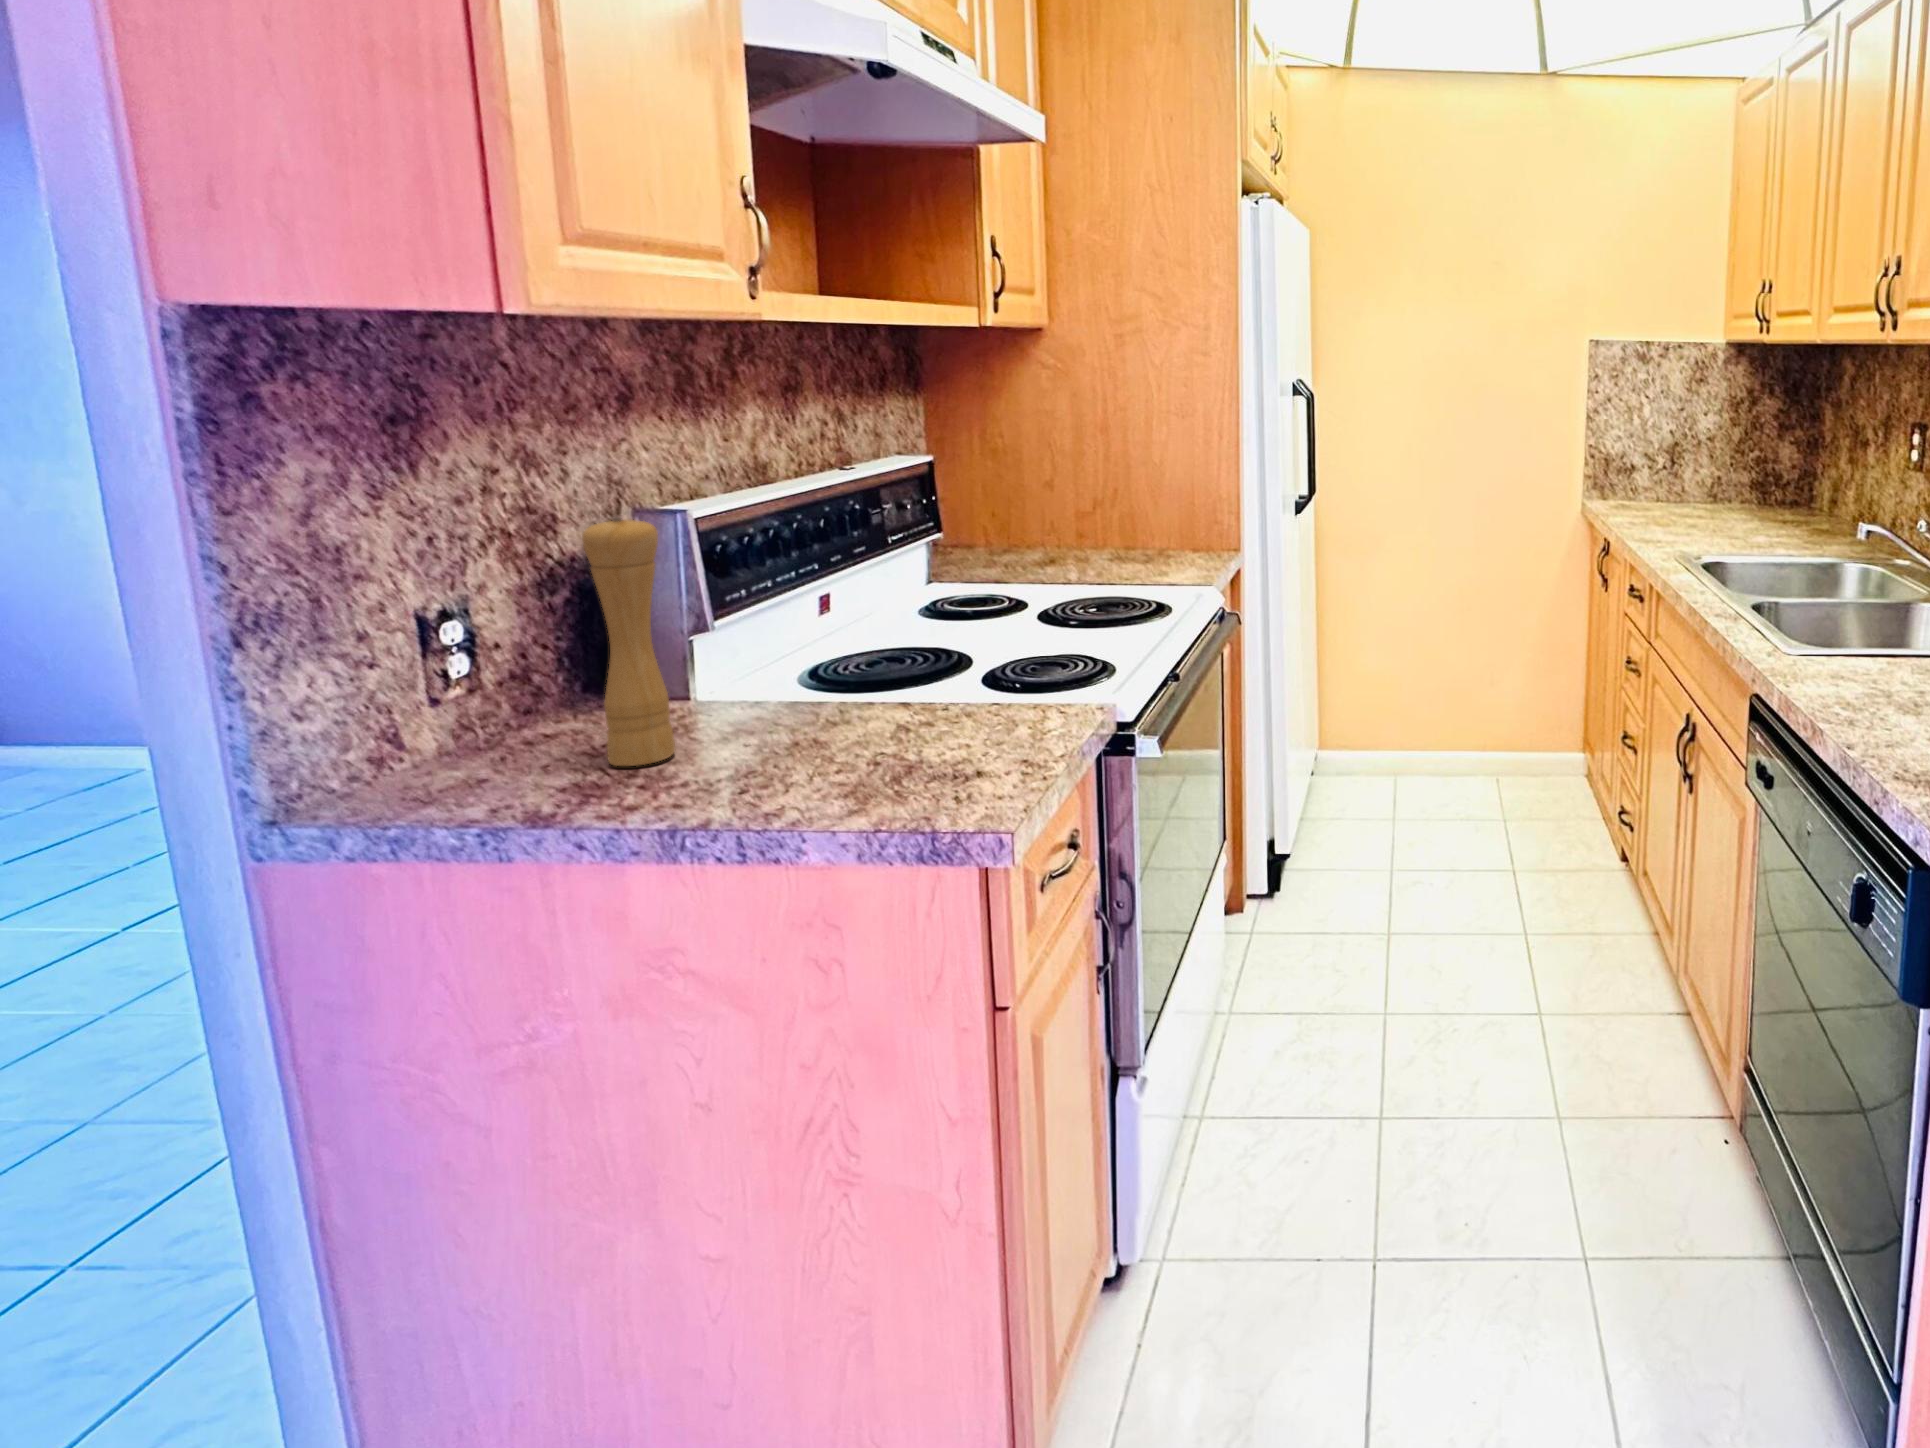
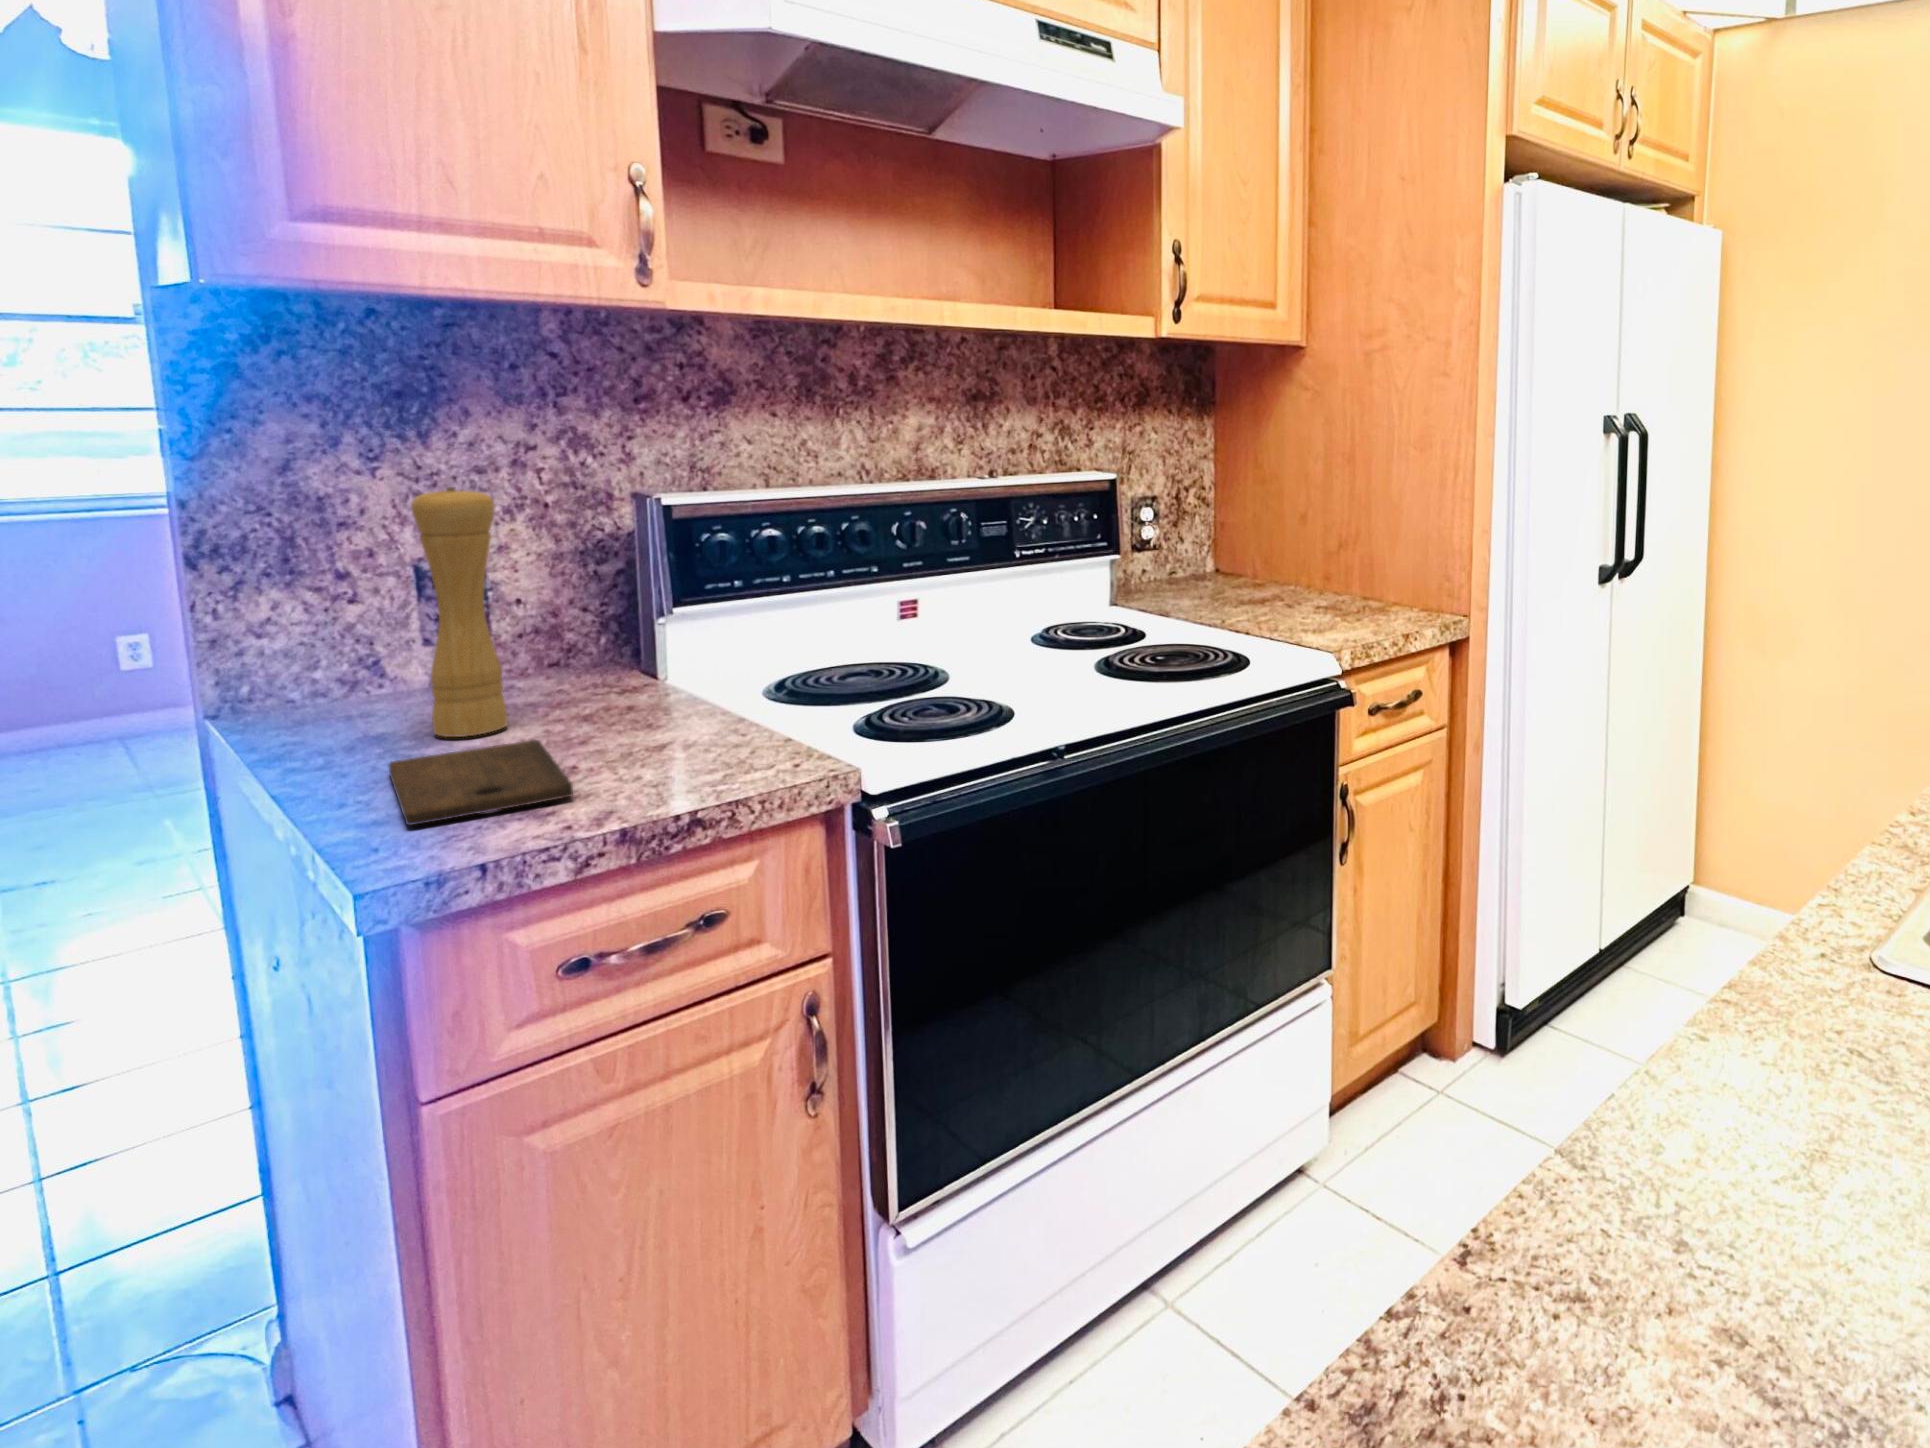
cutting board: none [690,744,924,803] -> present [389,740,573,825]

